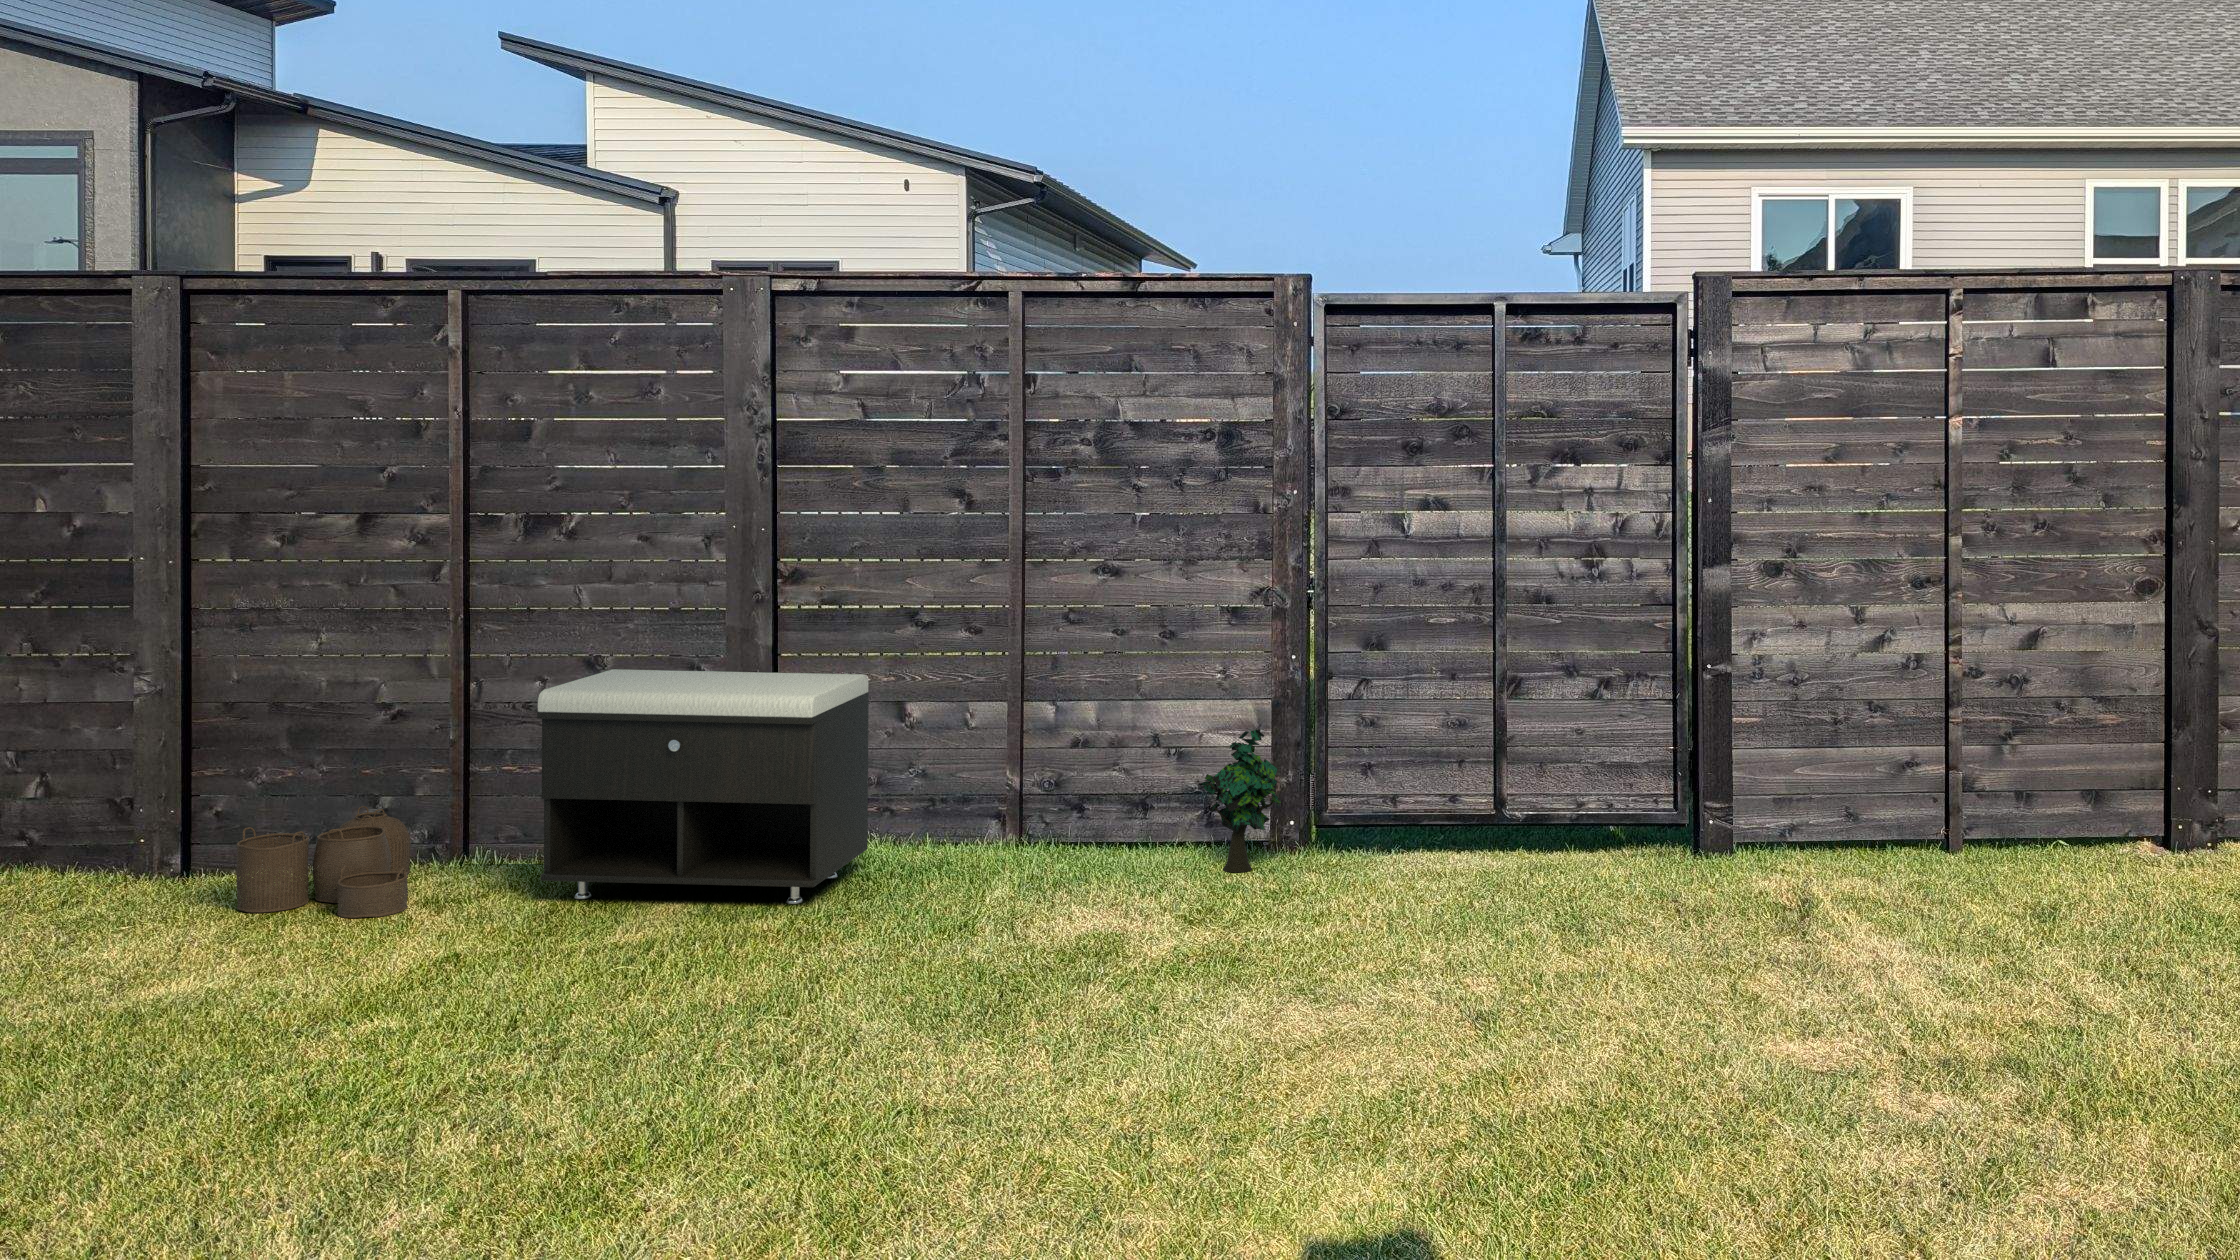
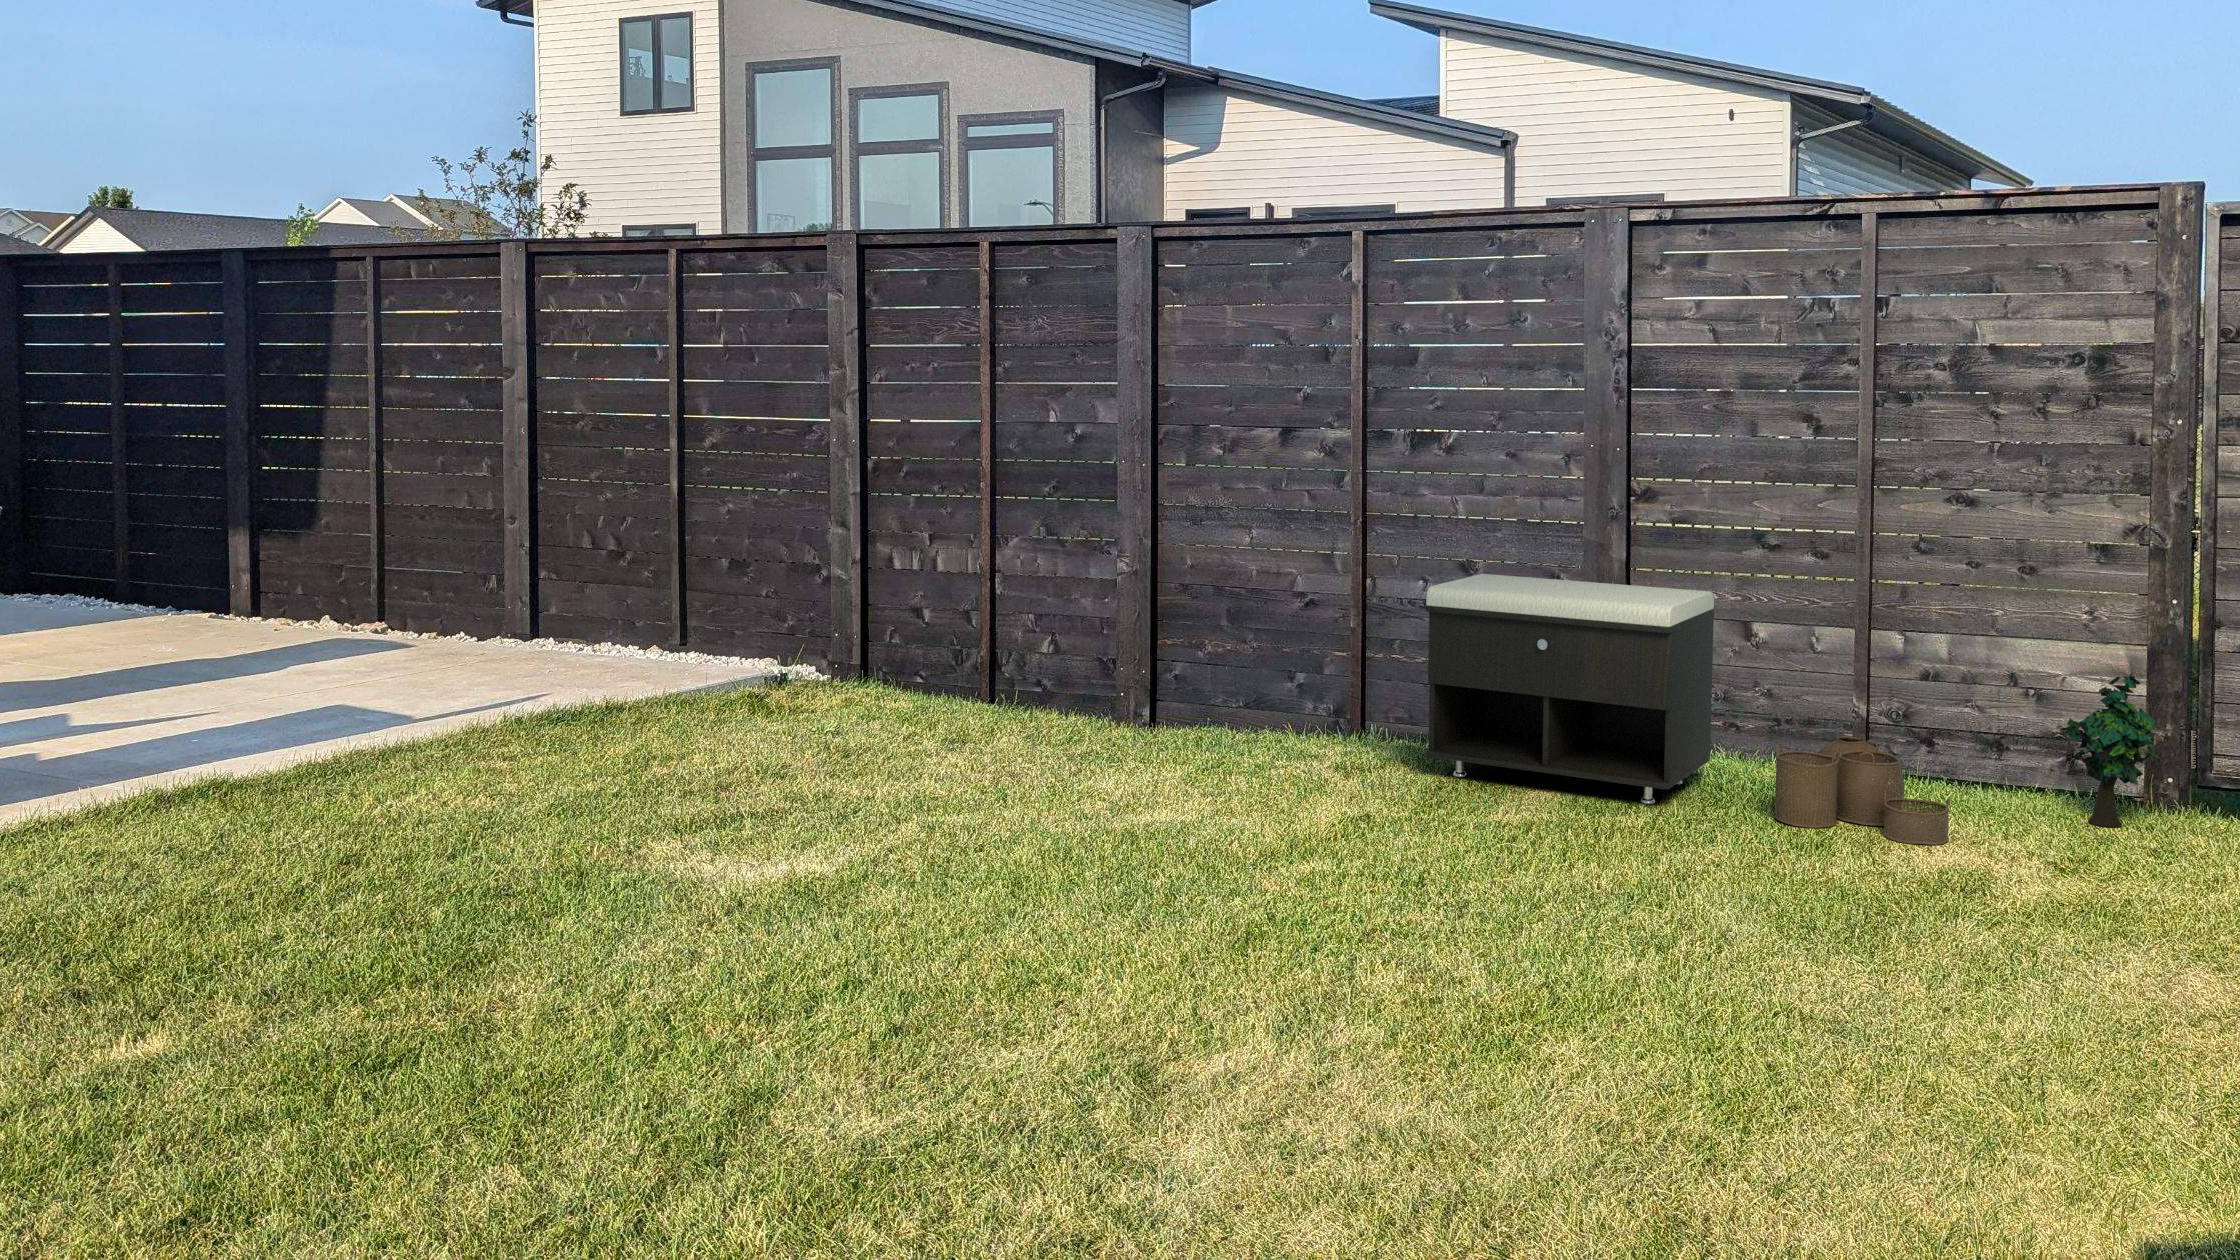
woven basket: present [236,806,411,918] -> present [1775,730,1950,845]

